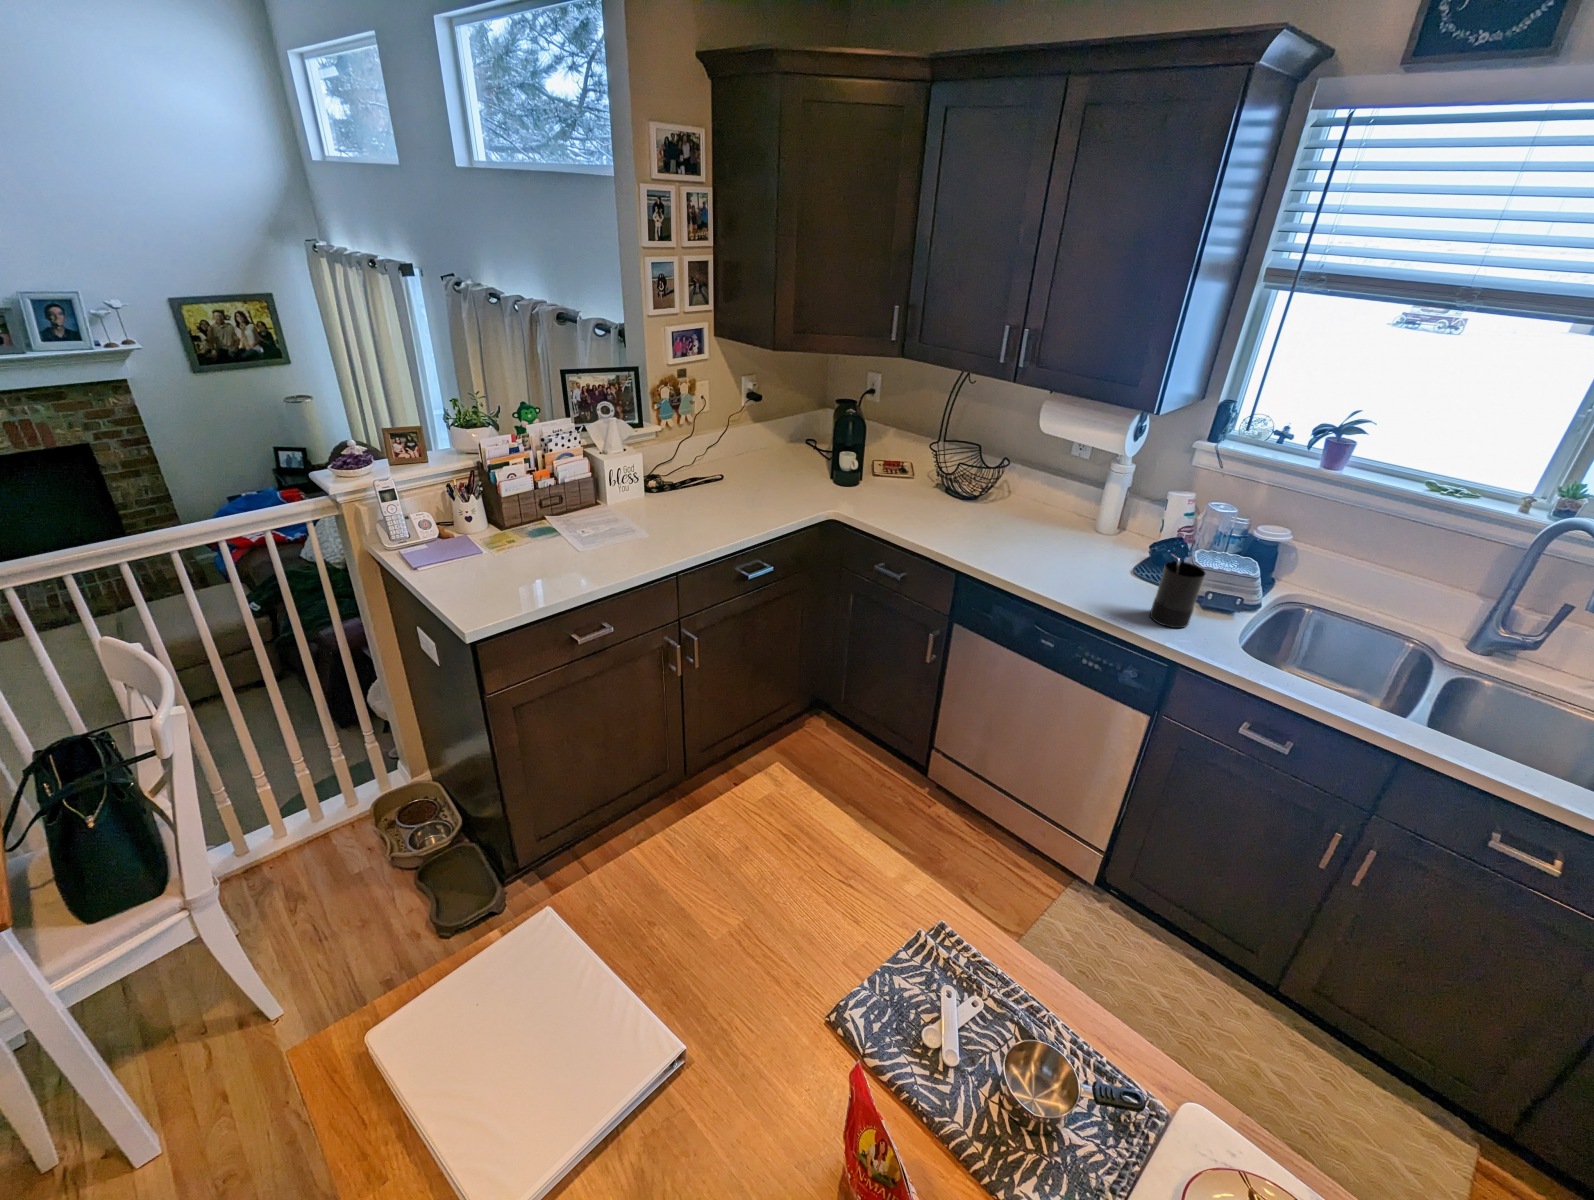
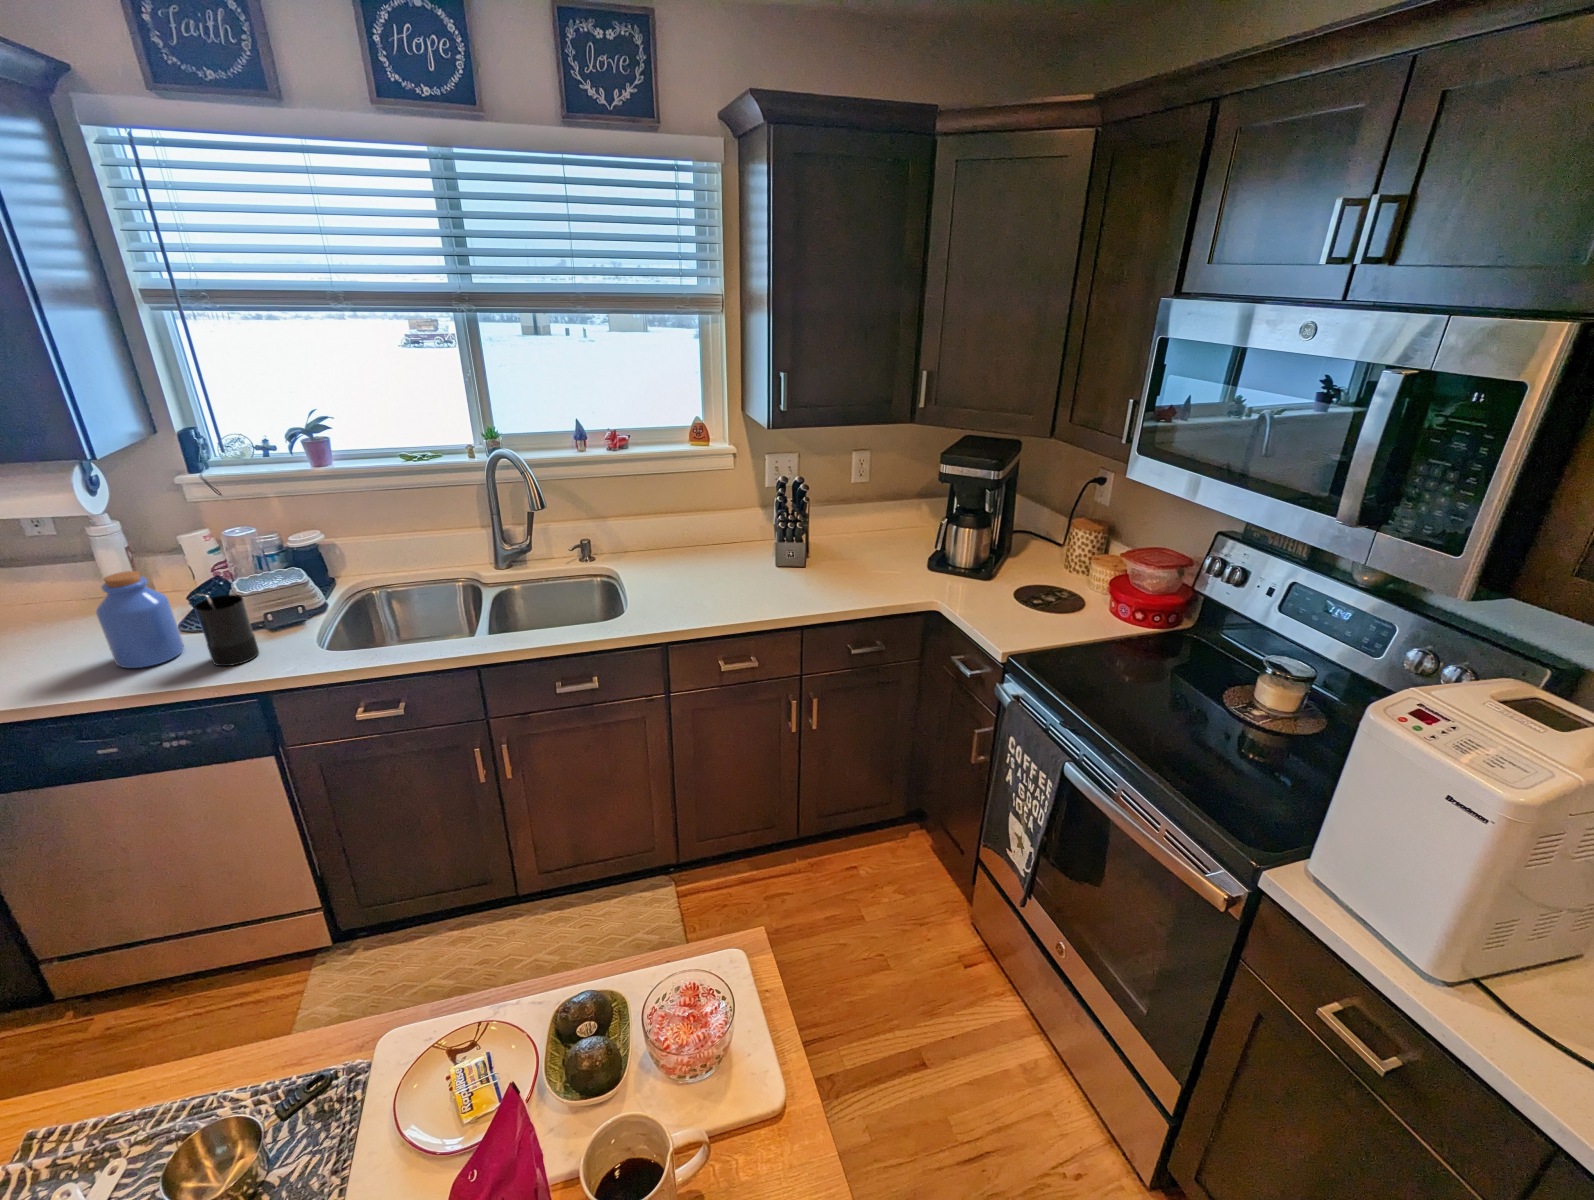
jar: none [1084,512,1146,596] -> present [96,571,184,668]

